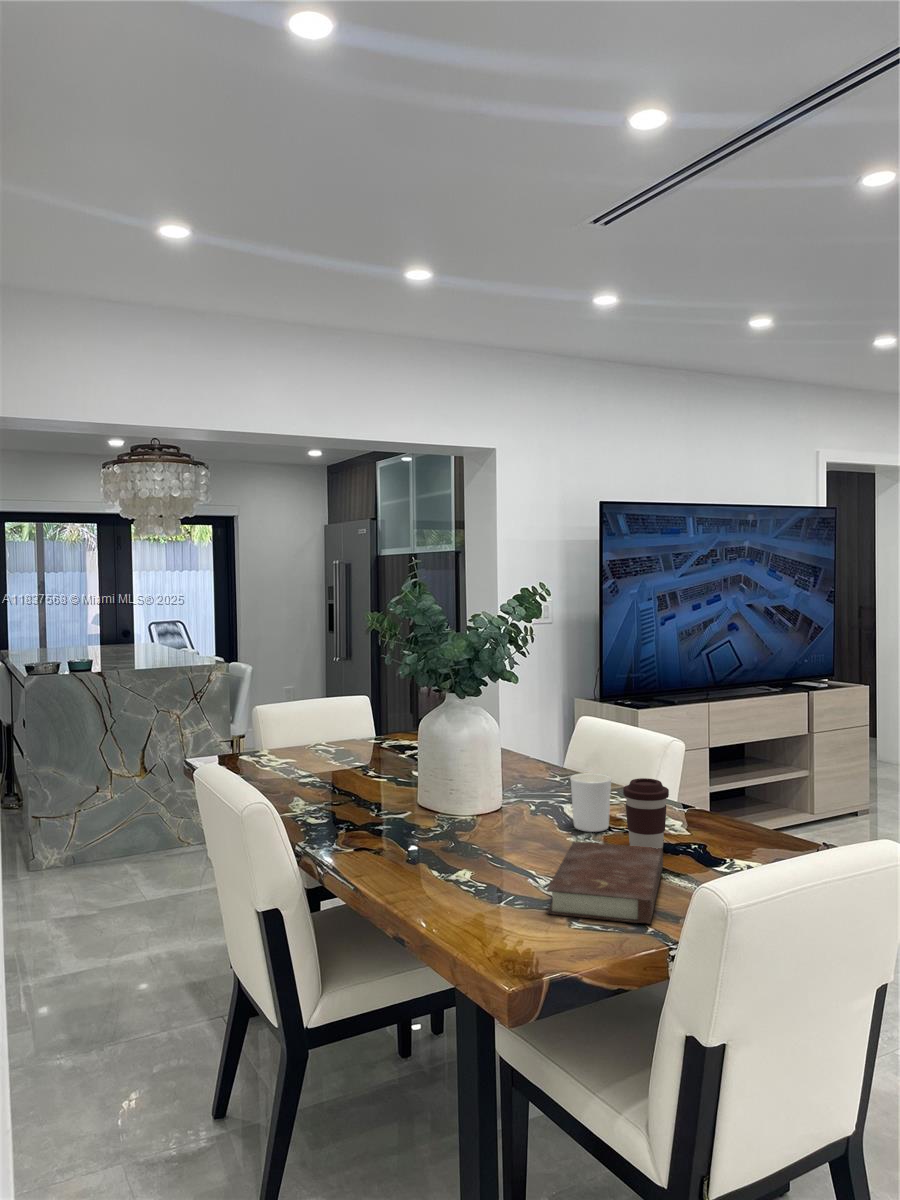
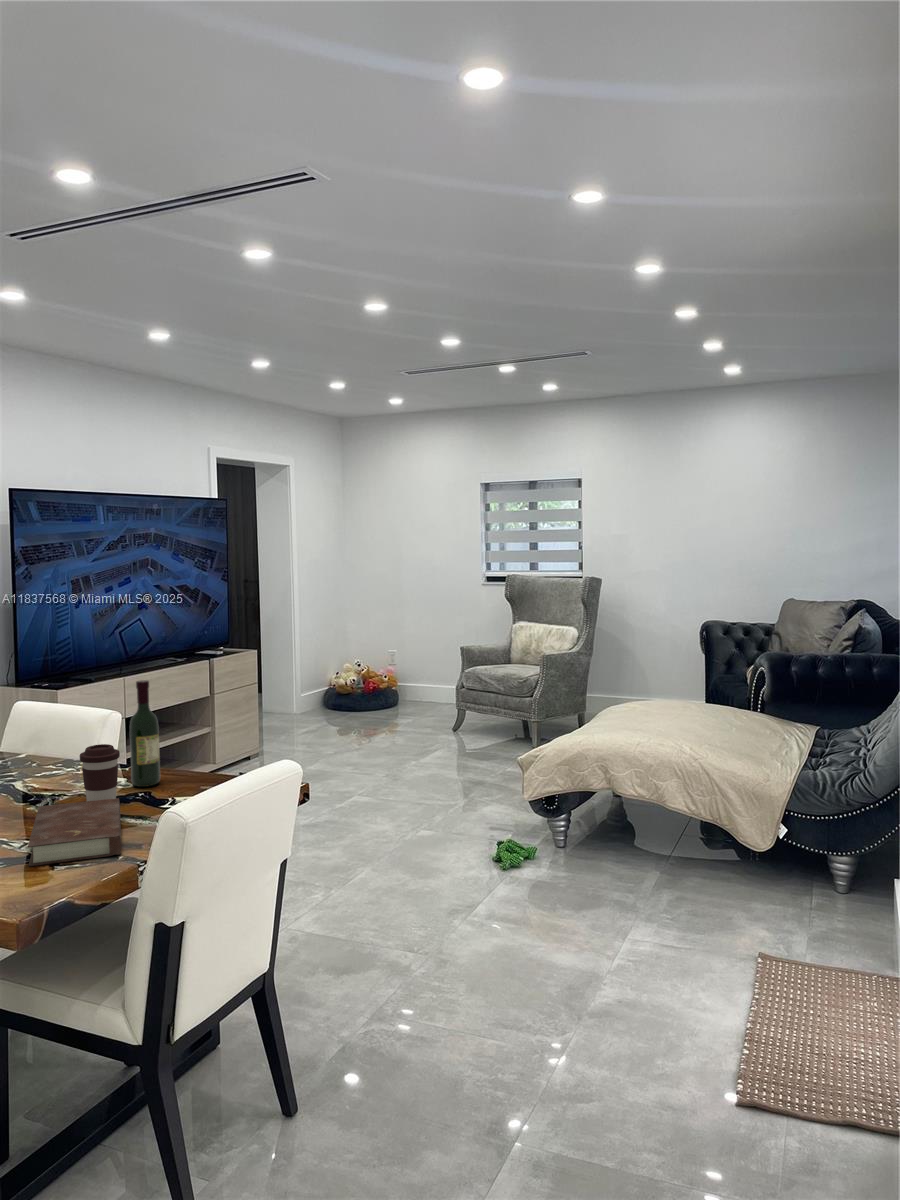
wine bottle: none [685,707,720,838] -> present [130,680,160,787]
candle holder: present [570,773,611,832] -> none [25,747,65,799]

